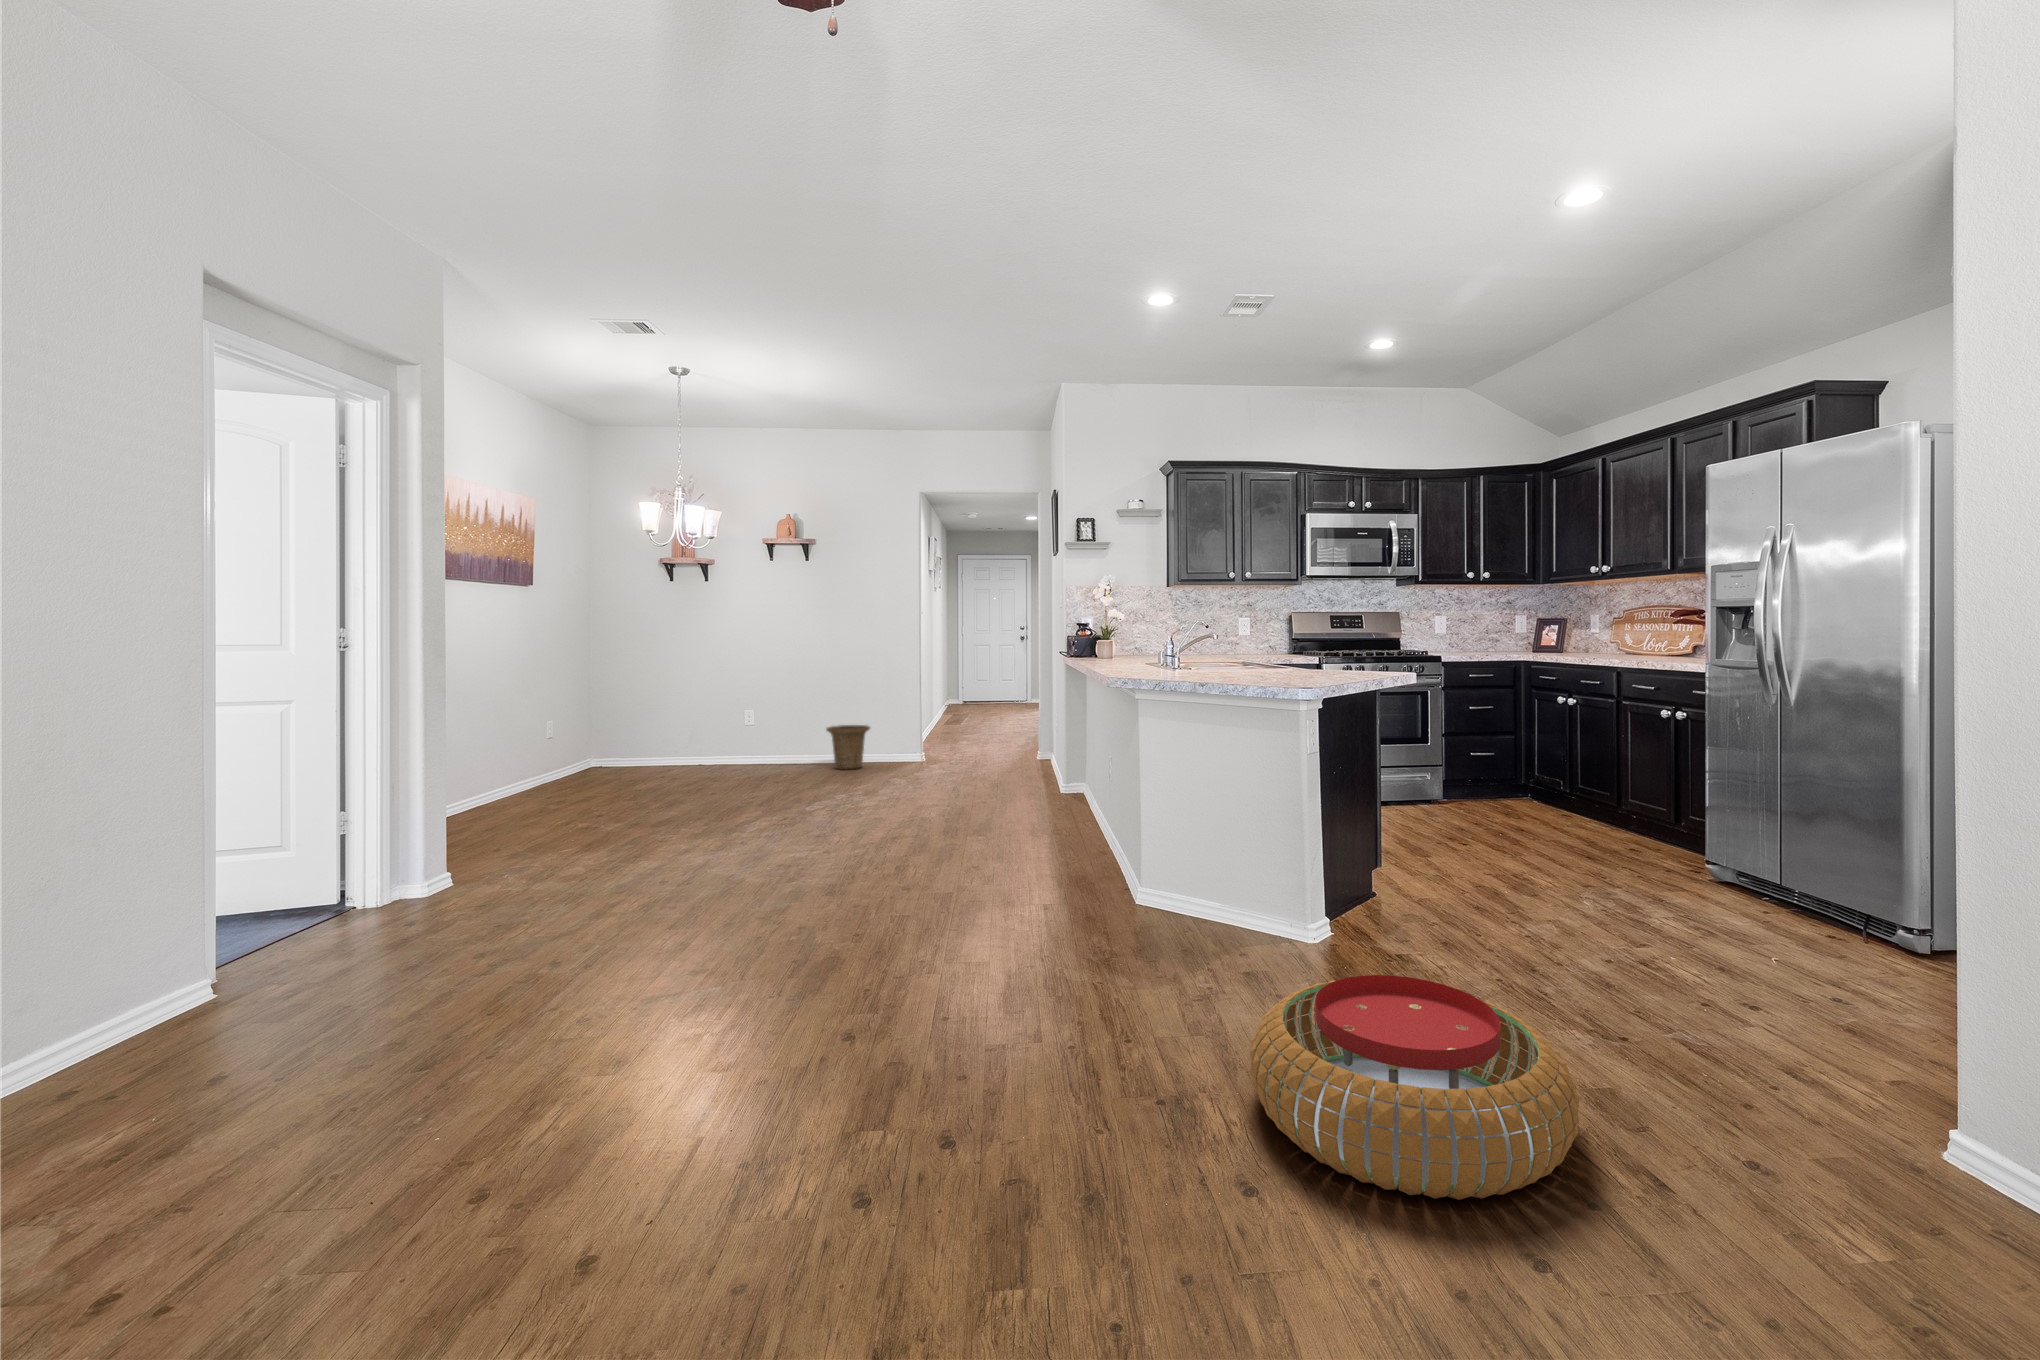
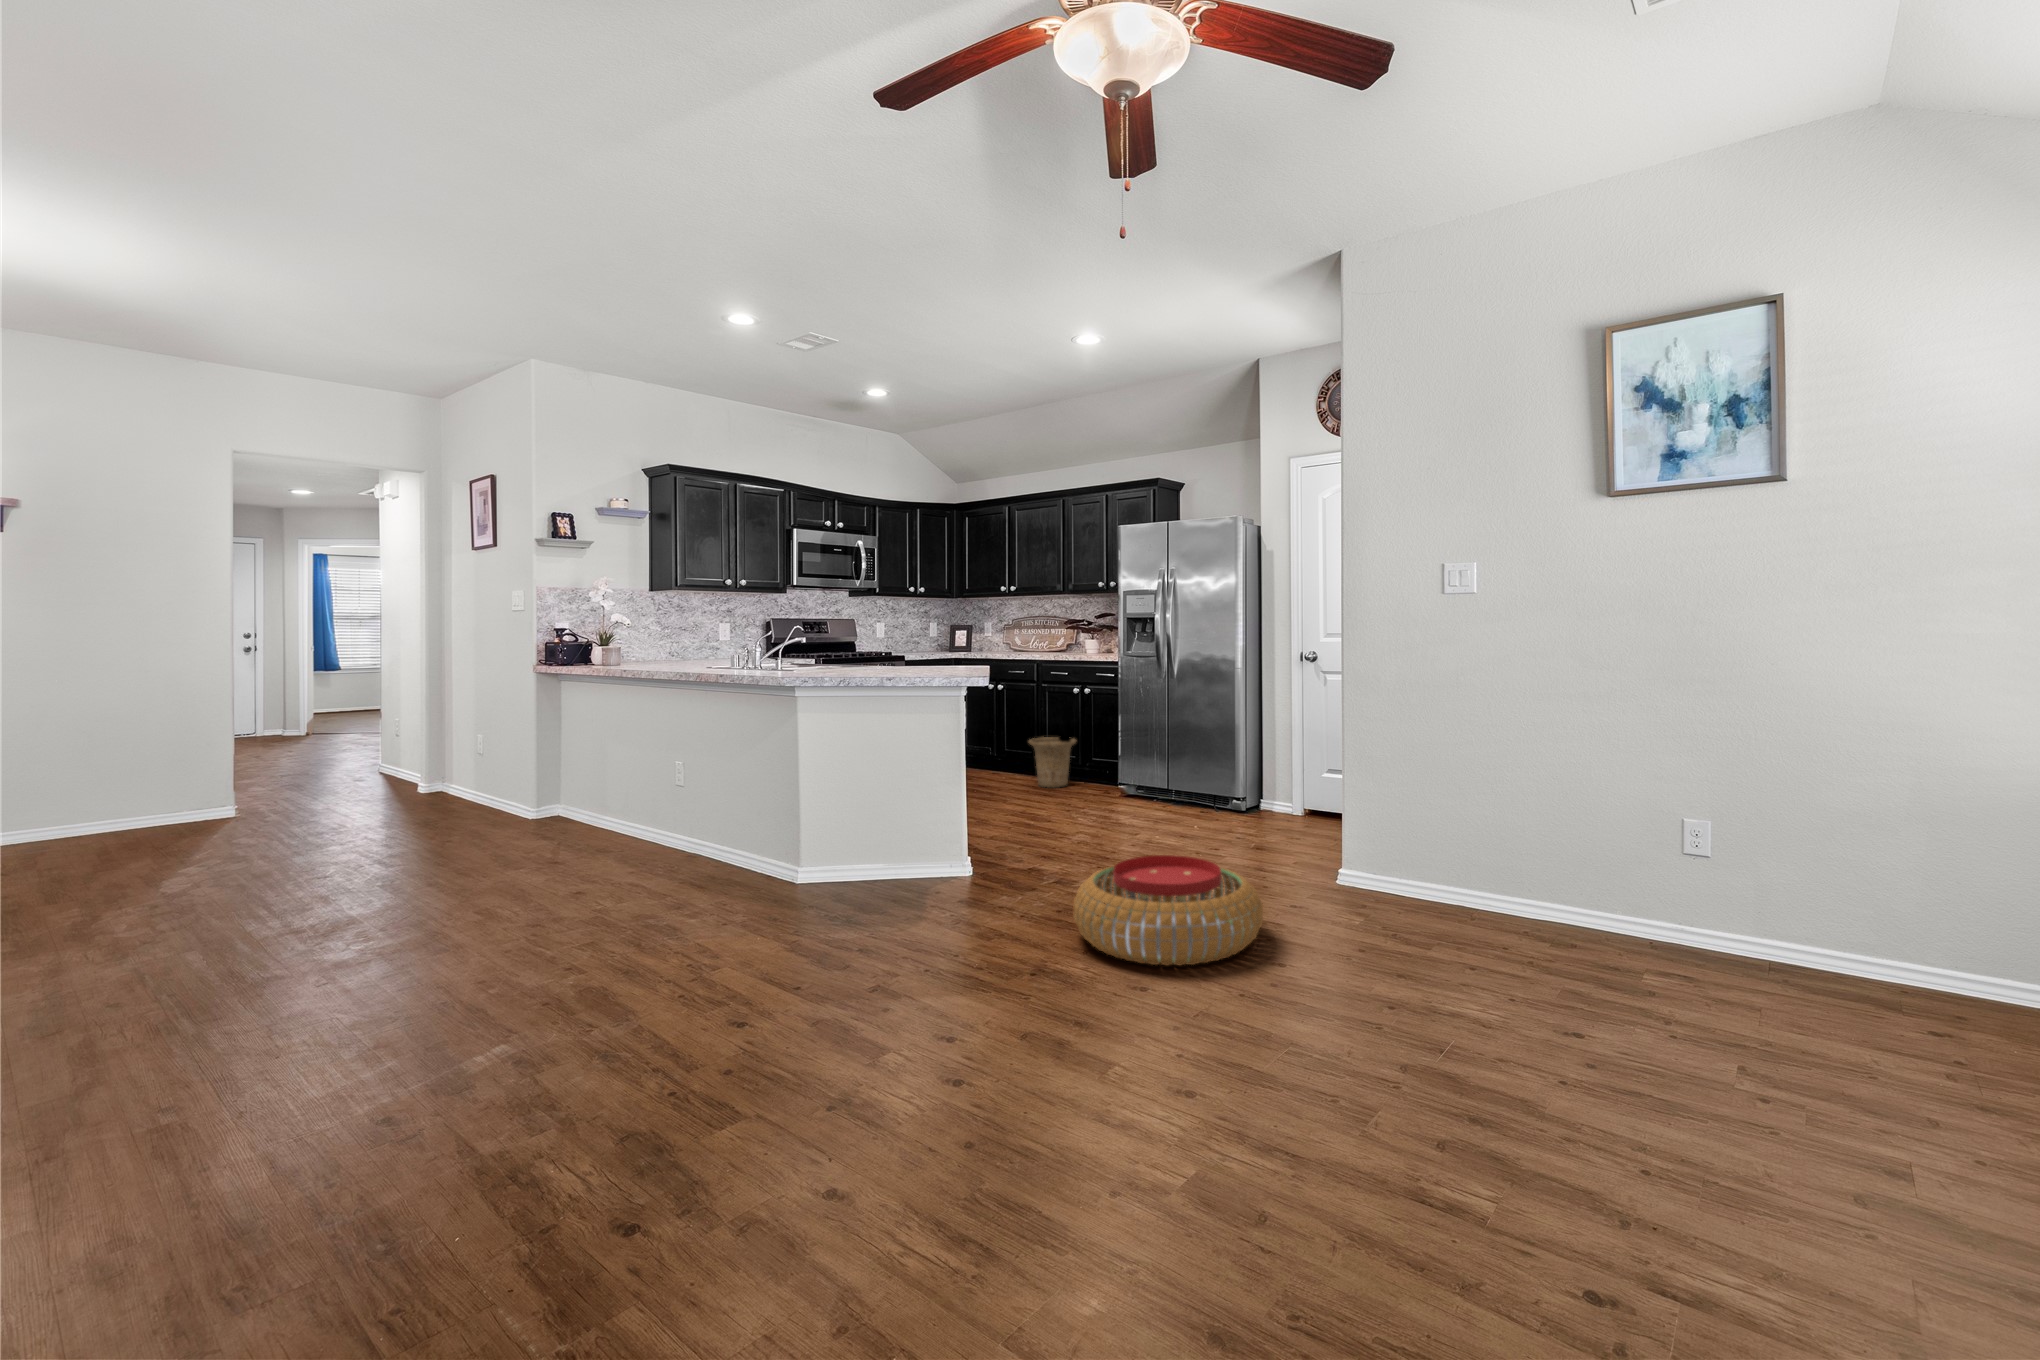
basket: present [826,725,870,769] -> present [1029,737,1076,788]

